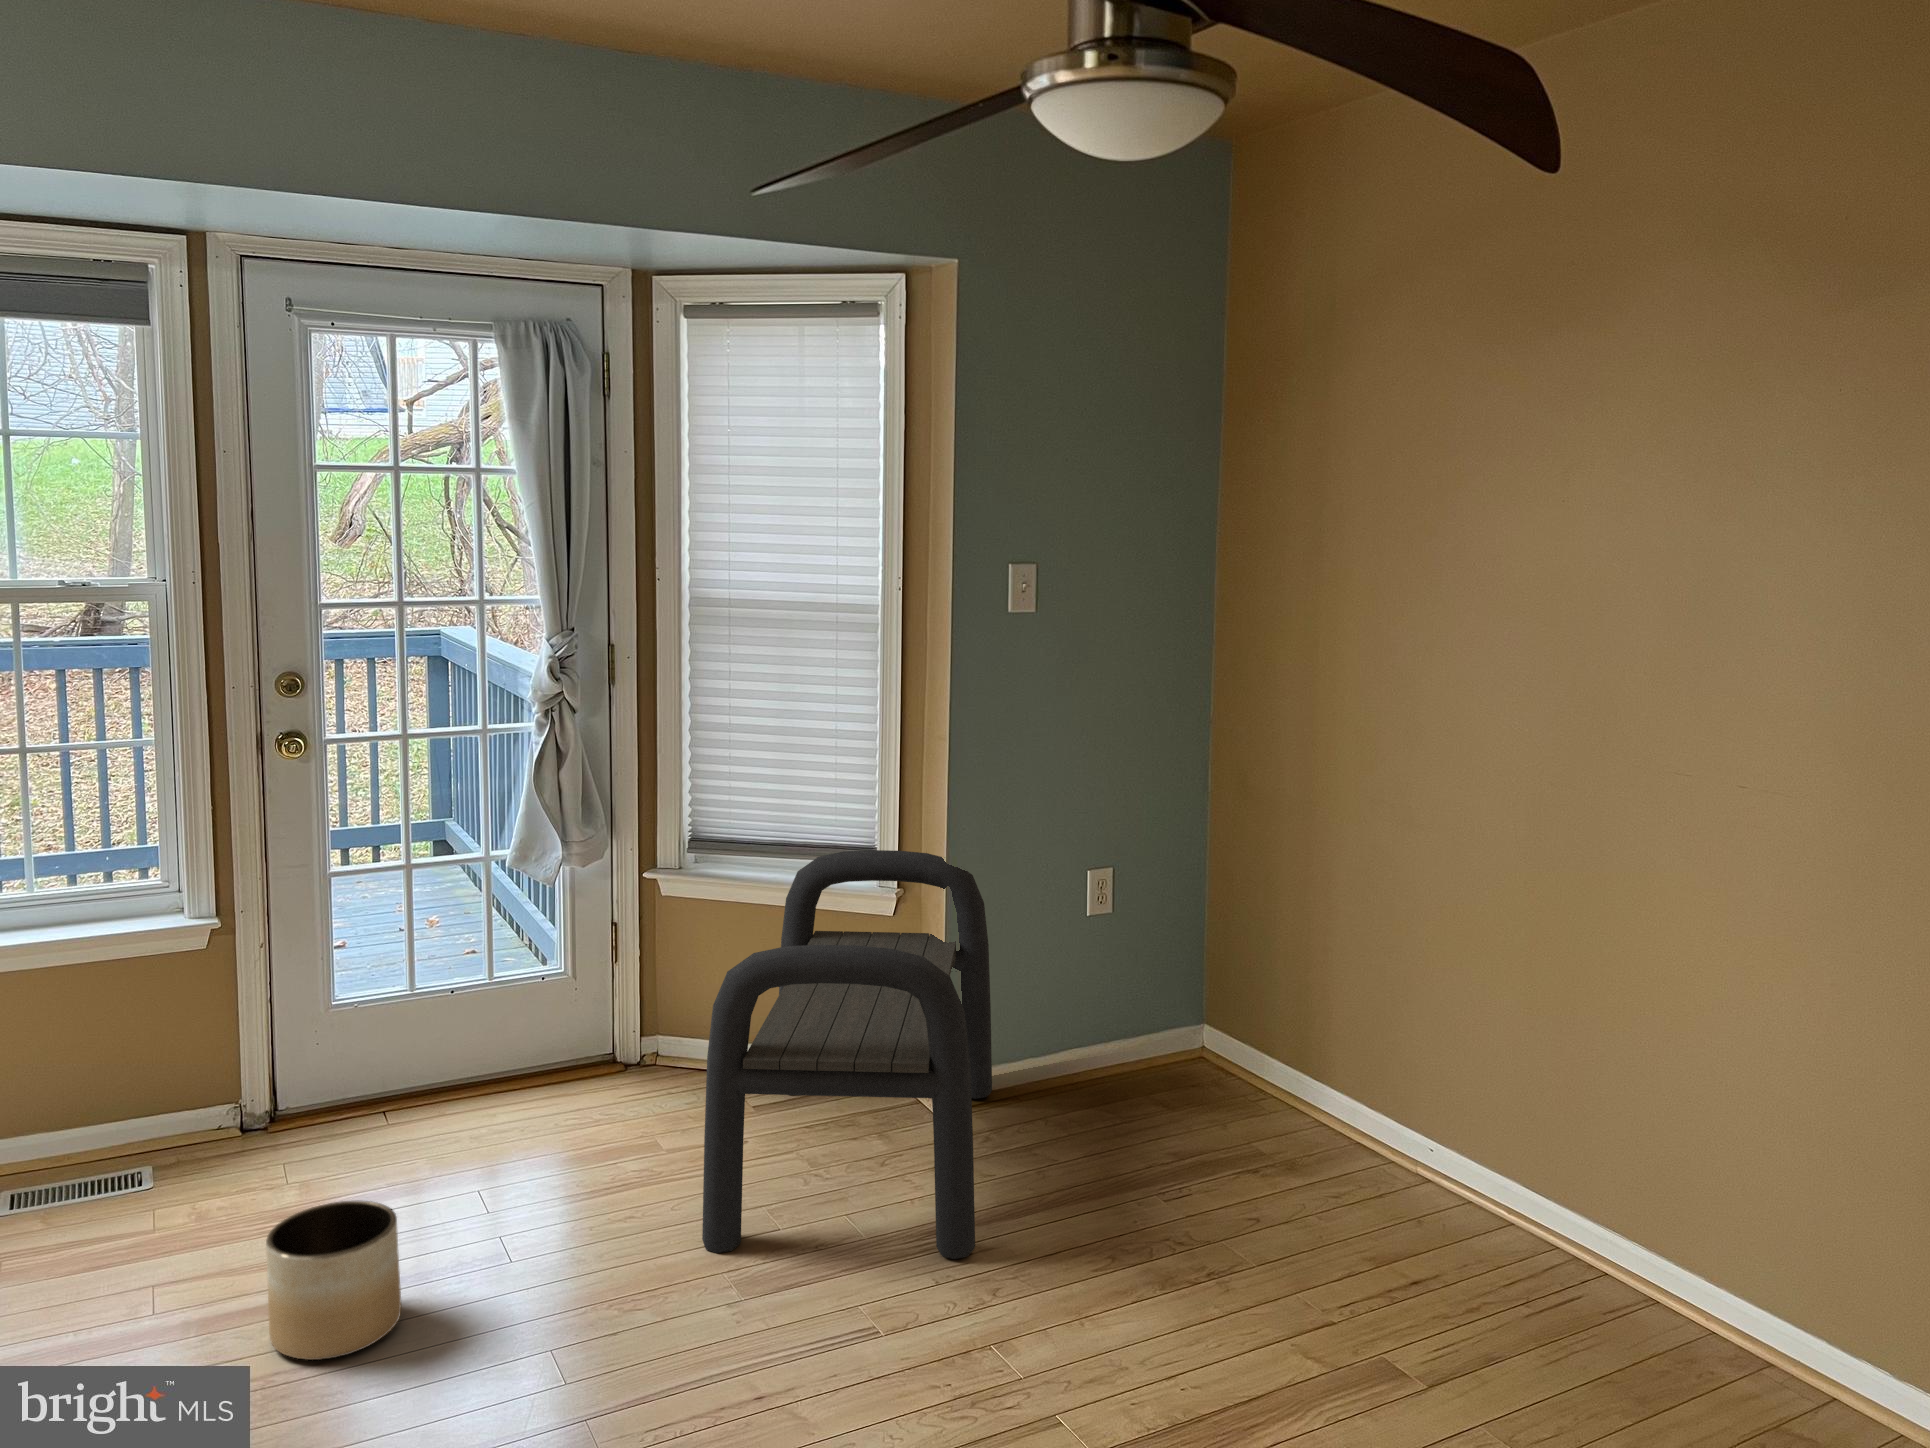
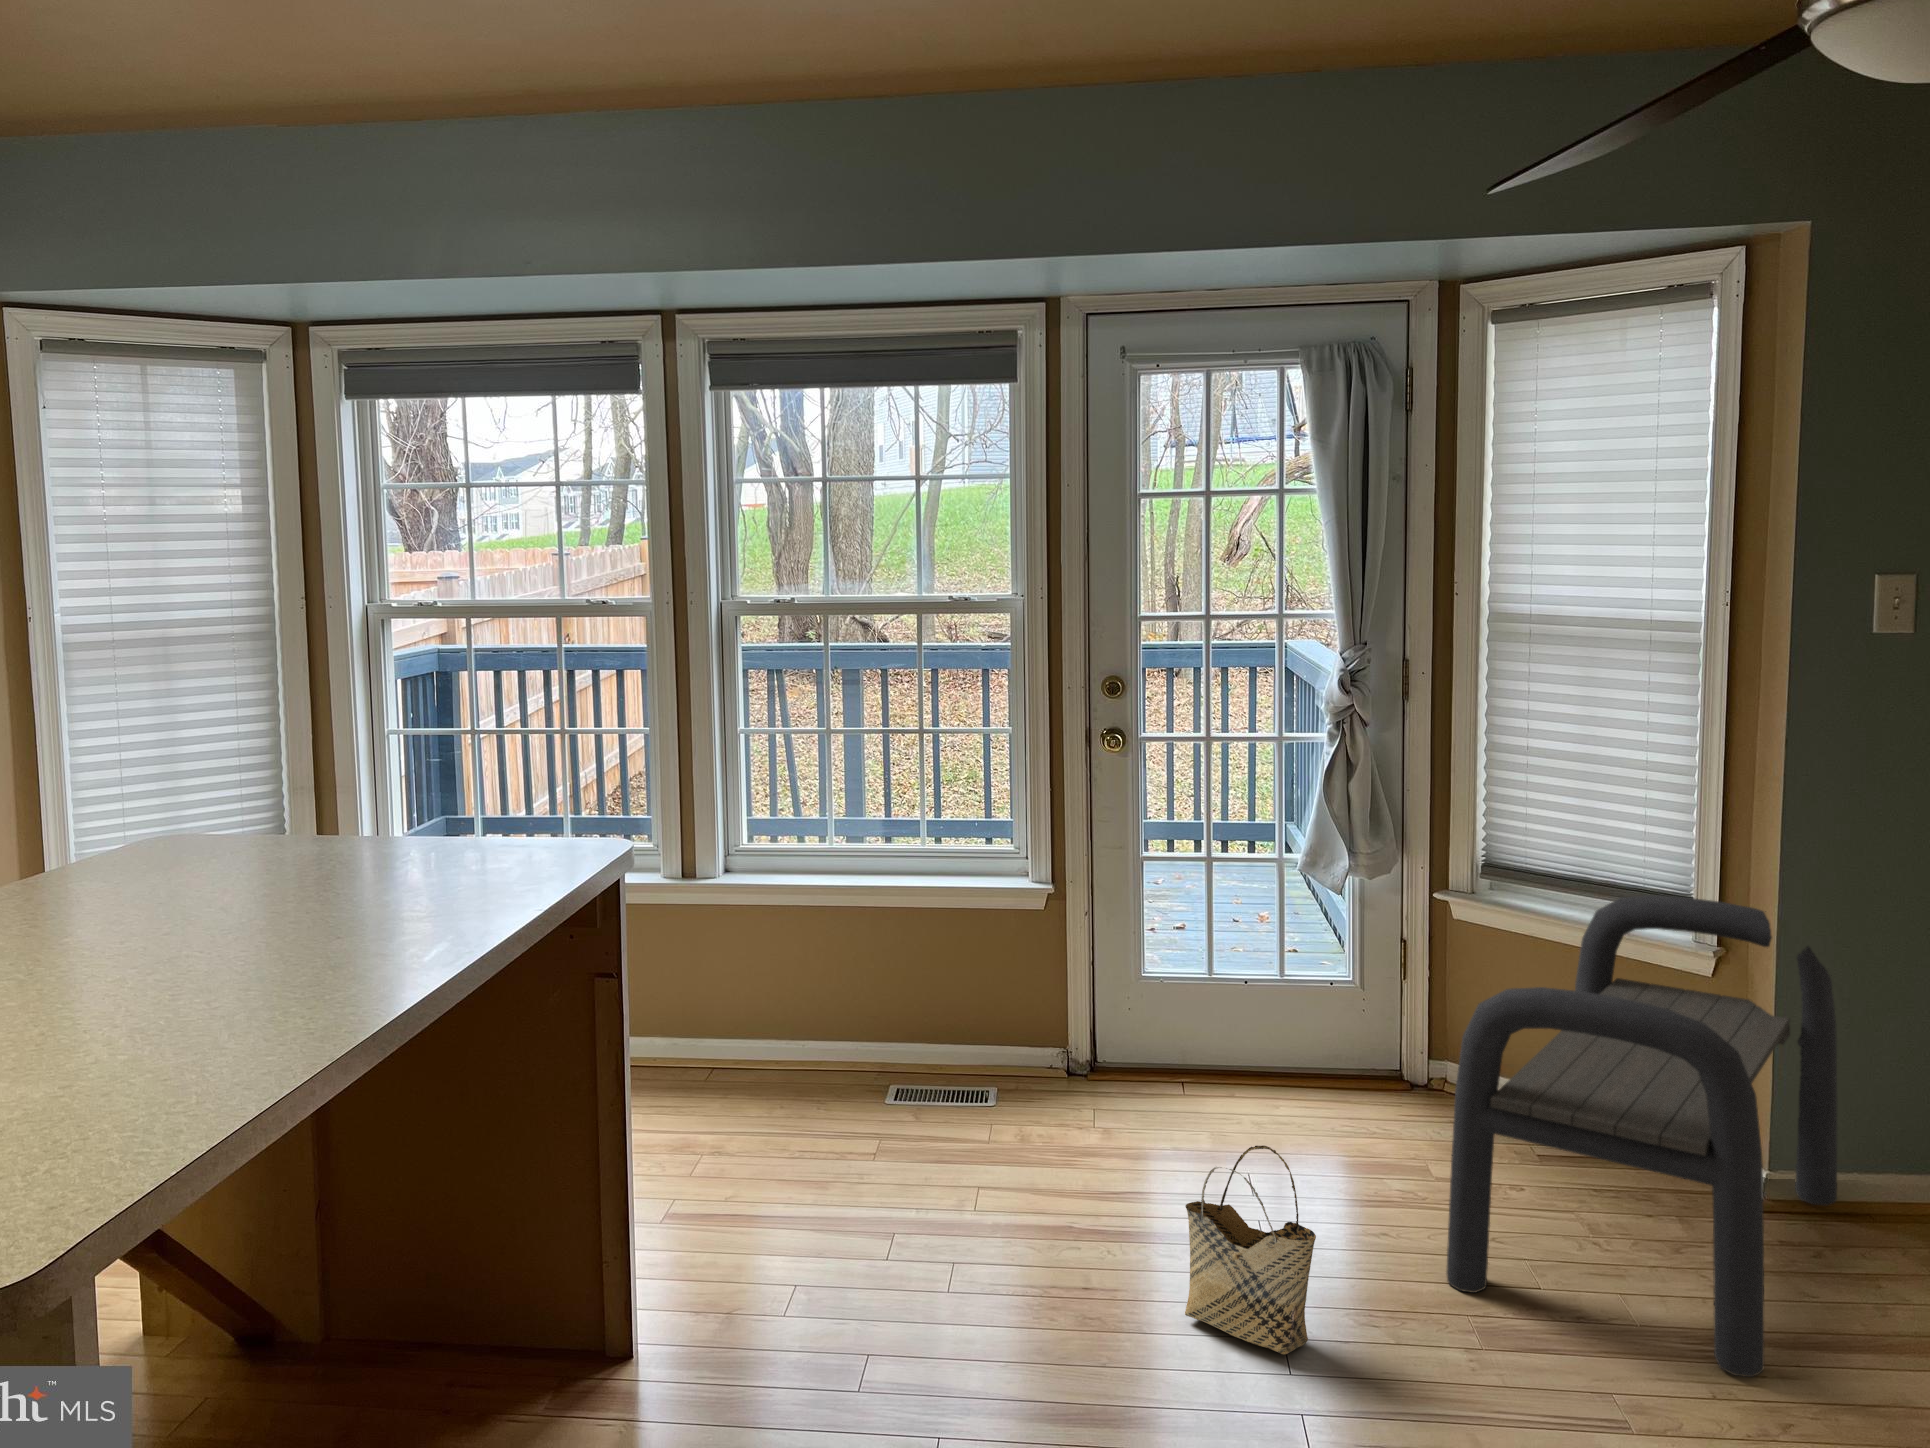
woven basket: none [444,1156,592,1369] -> present [1185,1146,1316,1354]
planter: present [266,1201,401,1360] -> none [1050,1148,1156,1282]

